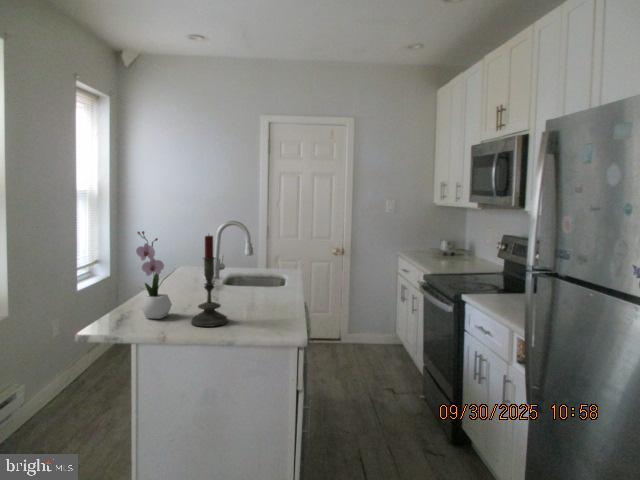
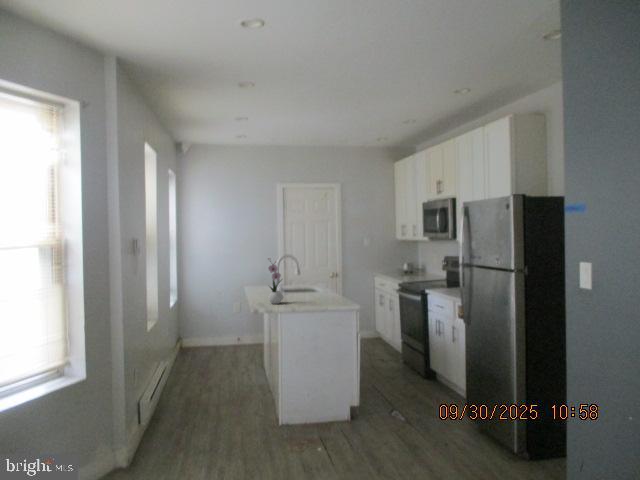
candle: present [191,235,227,327] -> none [297,257,315,305]

